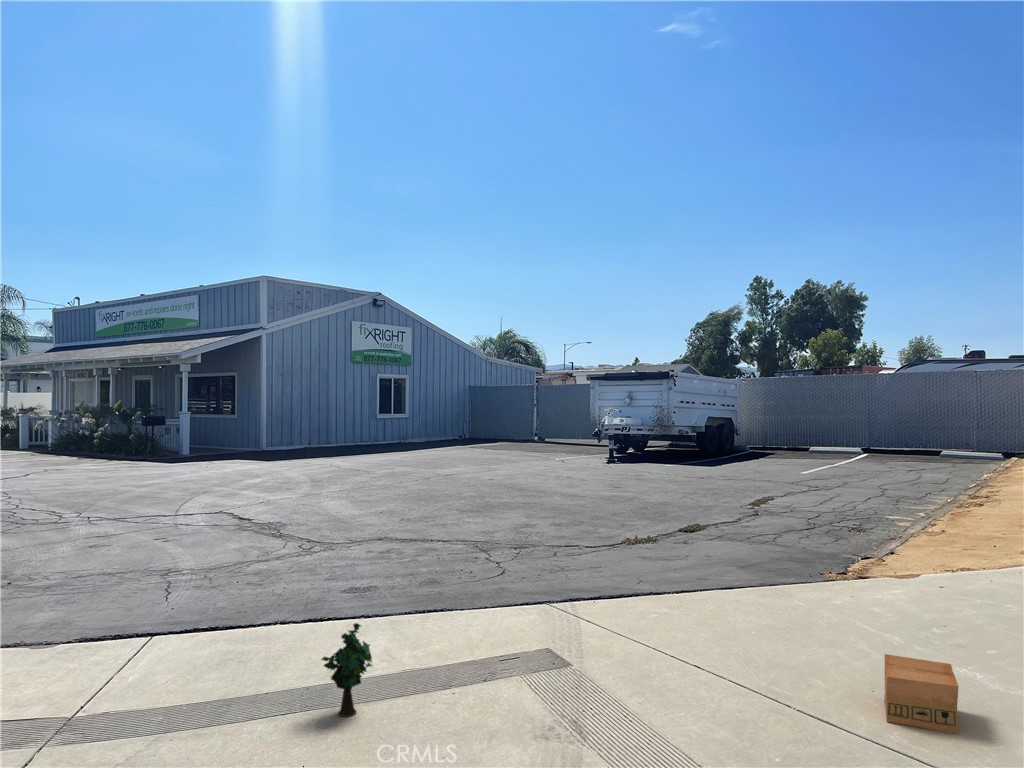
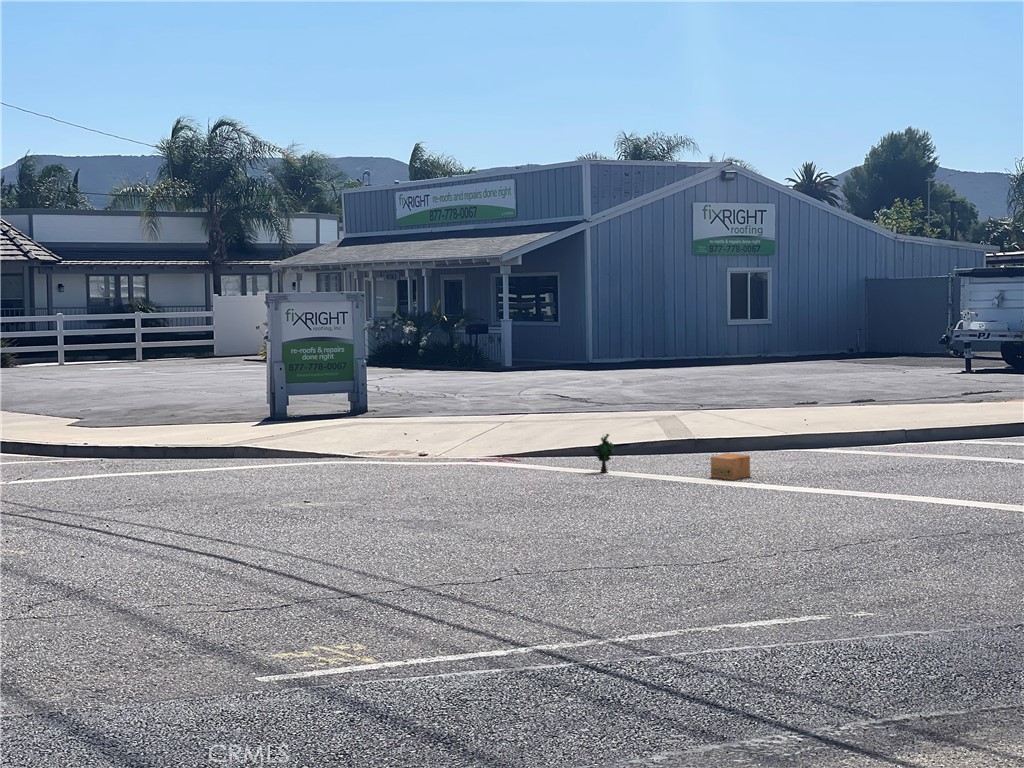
cardboard box: present [884,654,959,734] -> present [710,453,750,480]

